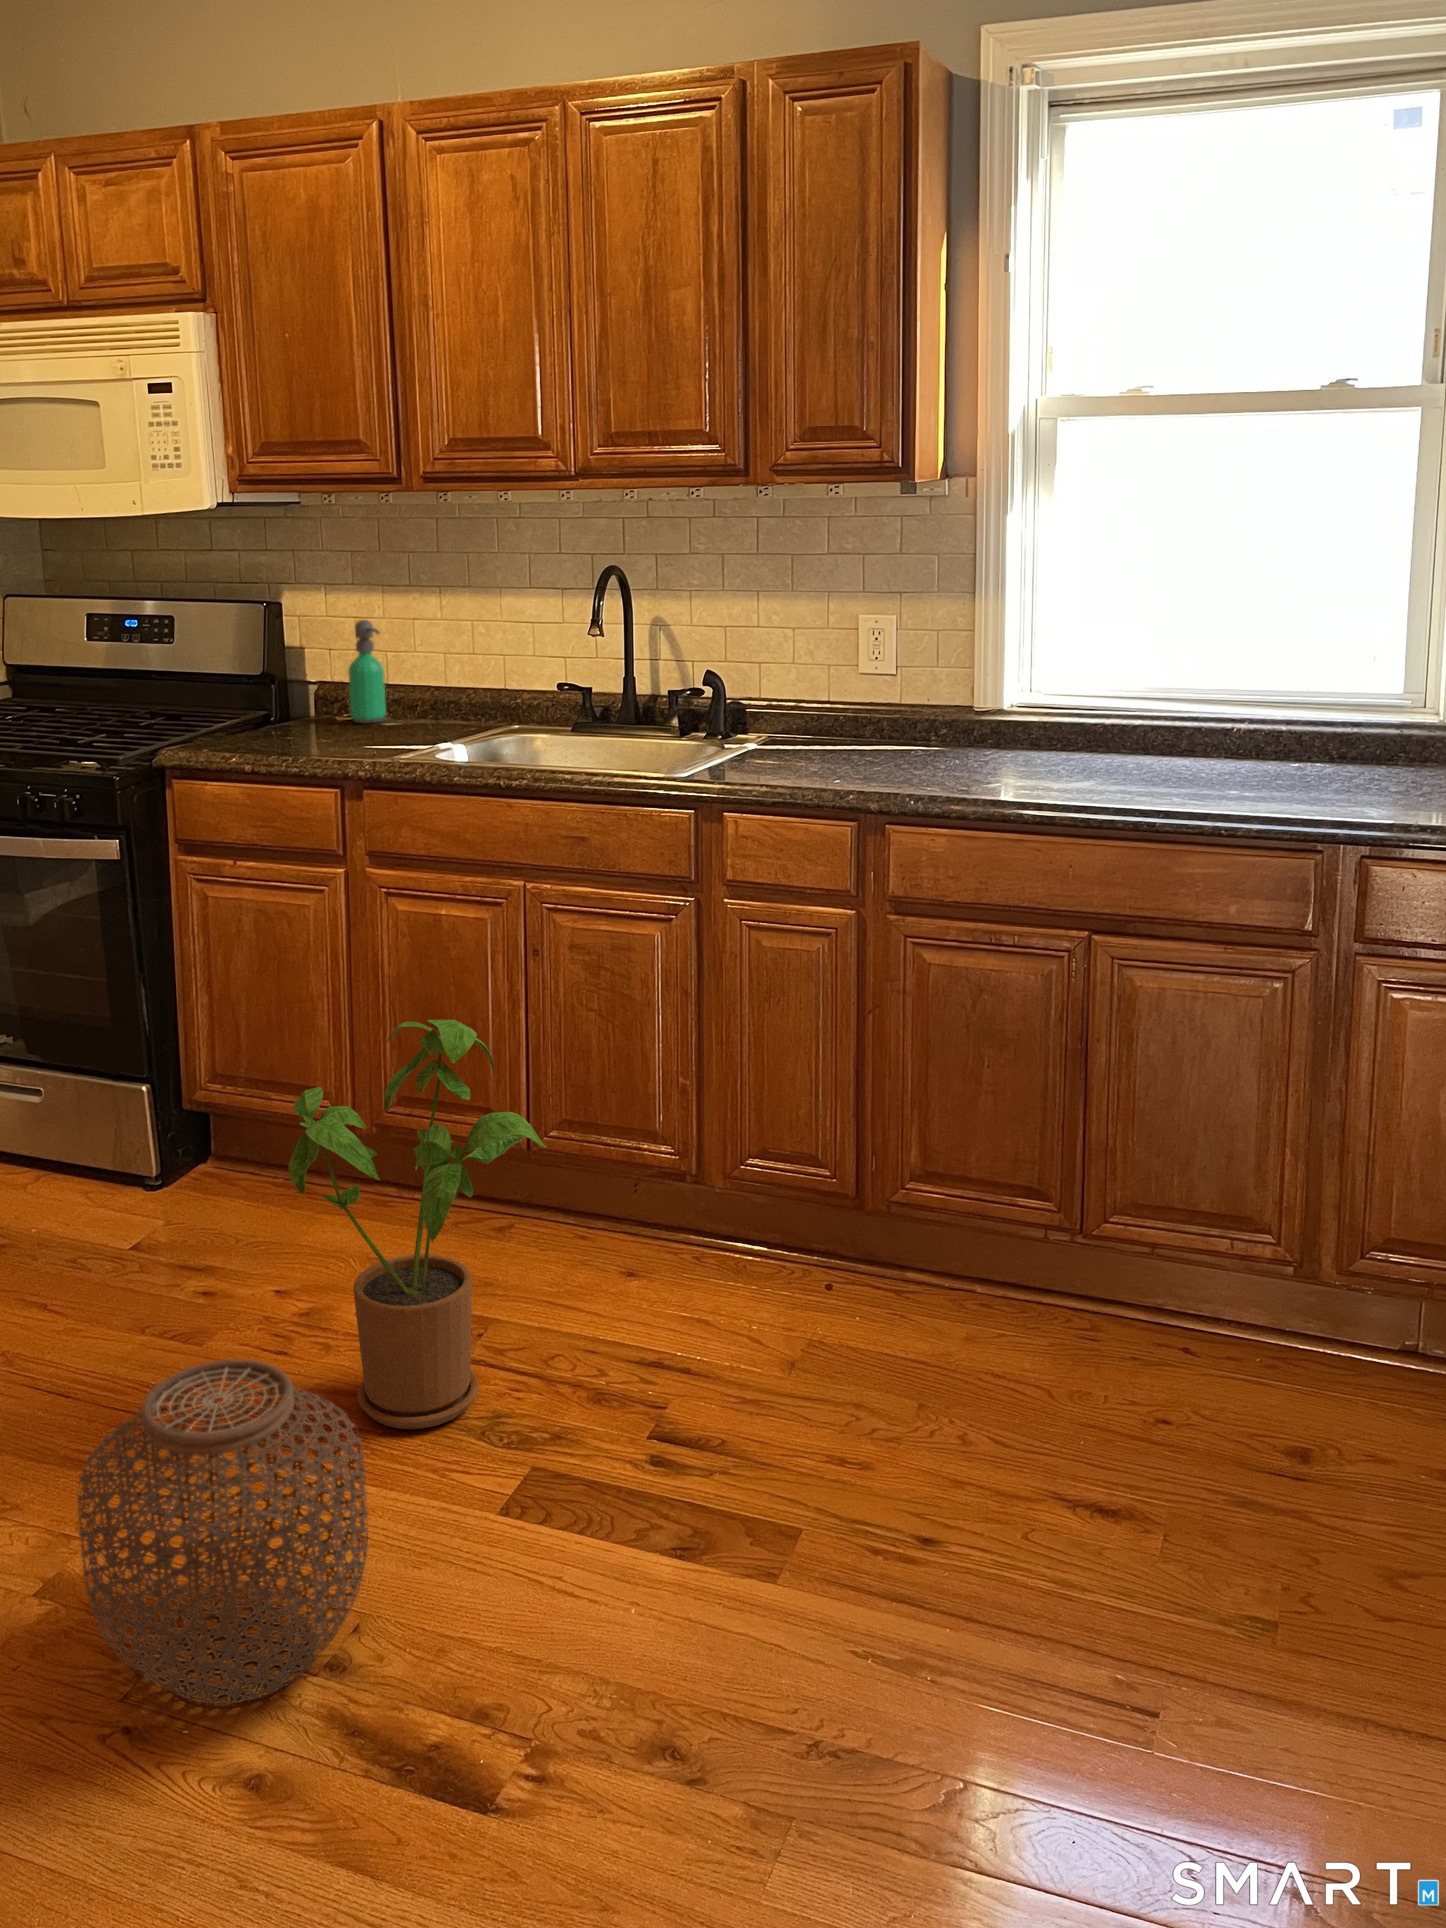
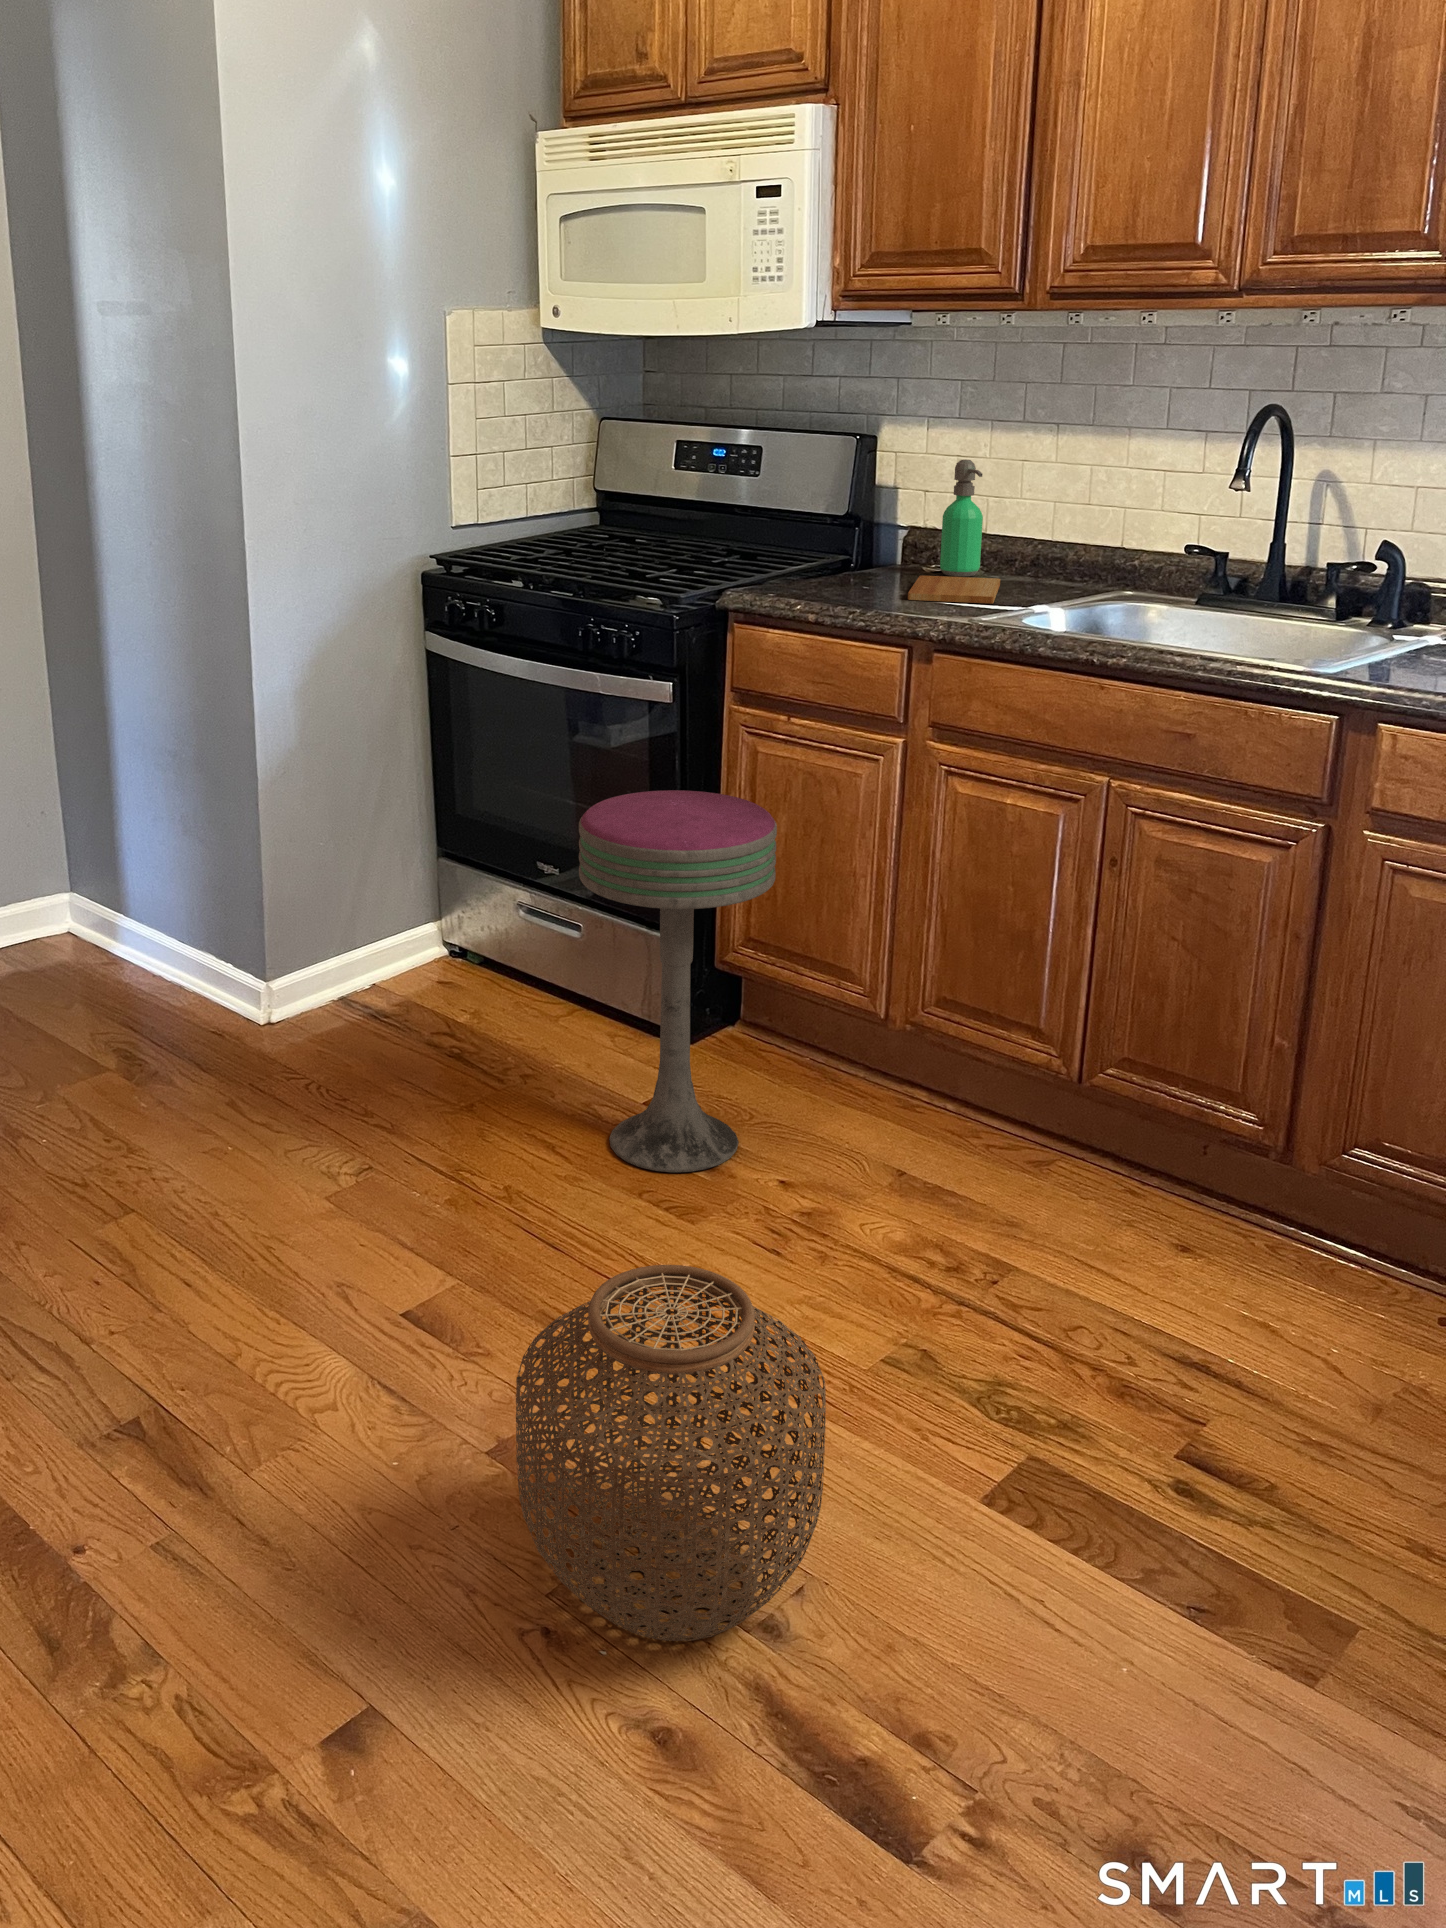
cutting board: none [329,723,407,748] -> present [908,576,1000,604]
bar stool: none [45,943,241,1308] -> present [579,790,777,1173]
house plant: present [288,1020,546,1429] -> none [795,918,1094,1374]

